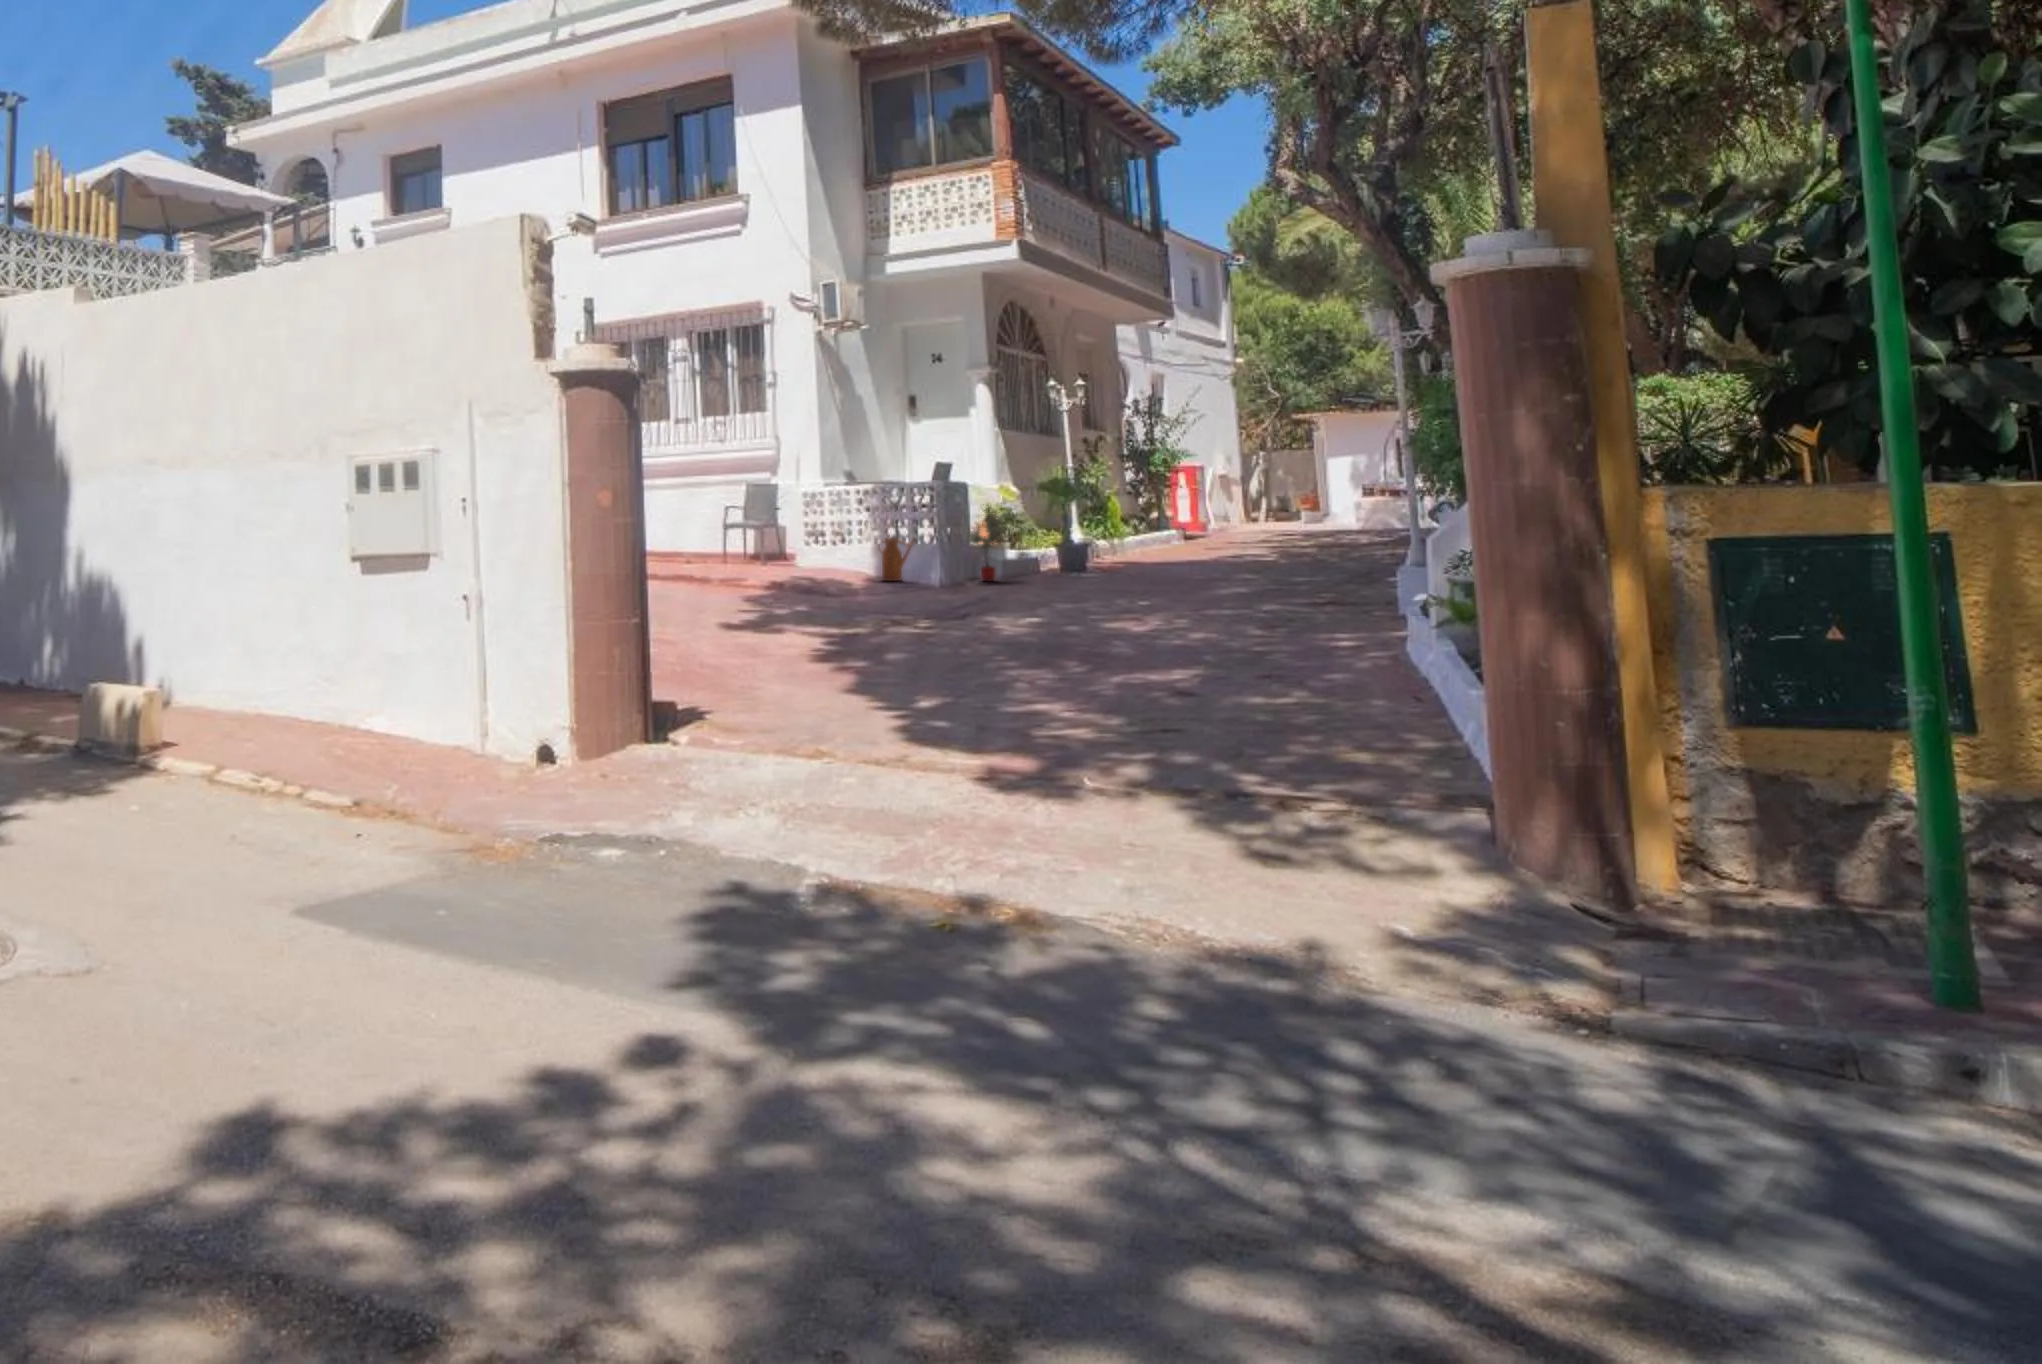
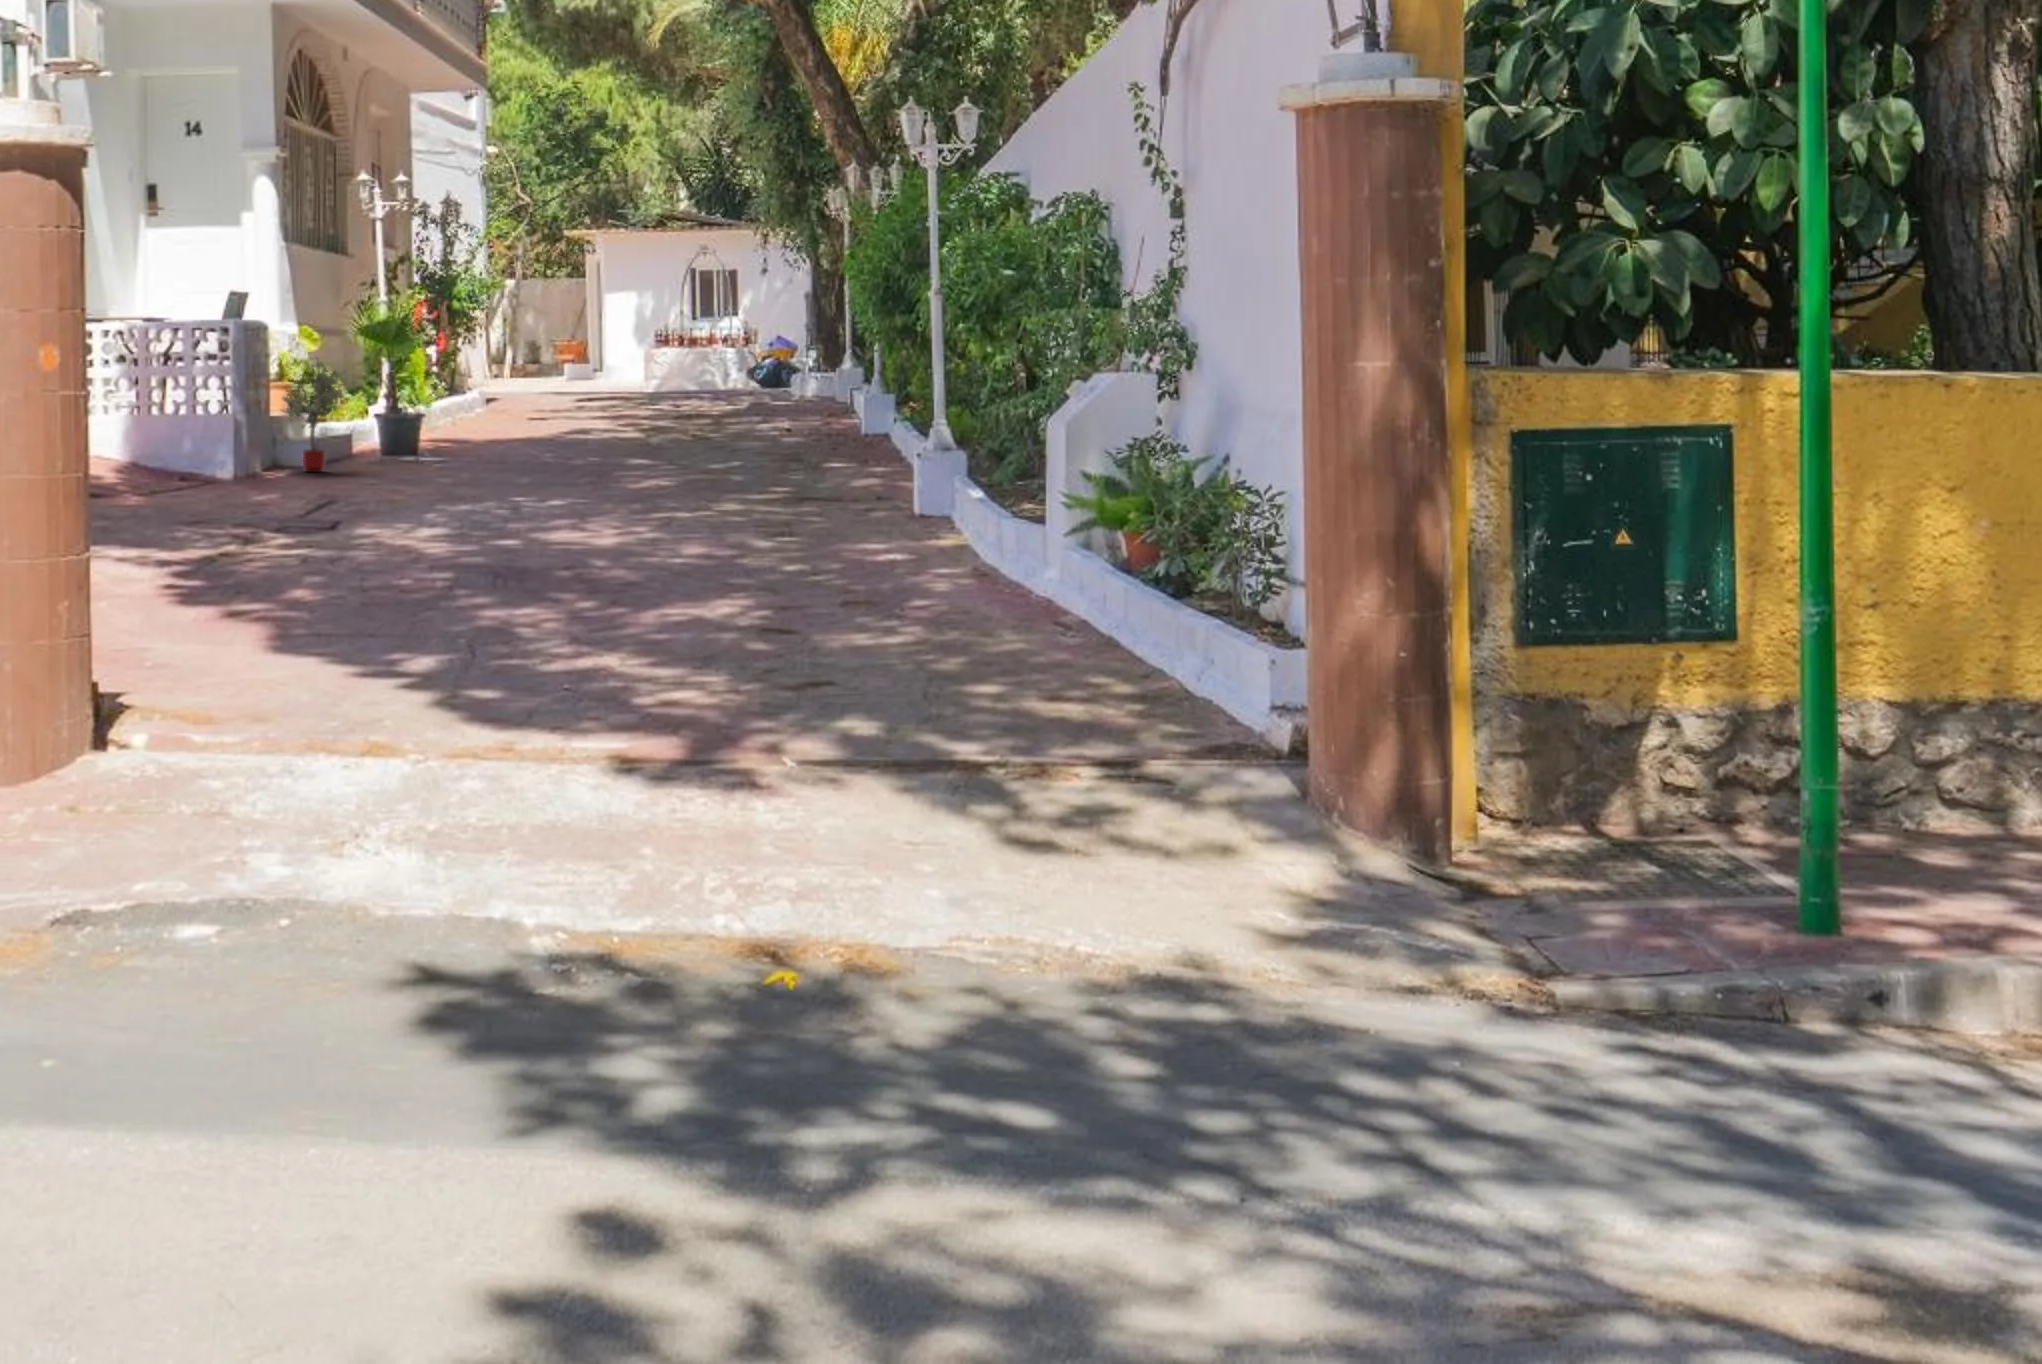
watering can: present [881,538,914,581] -> none [148,407,211,473]

